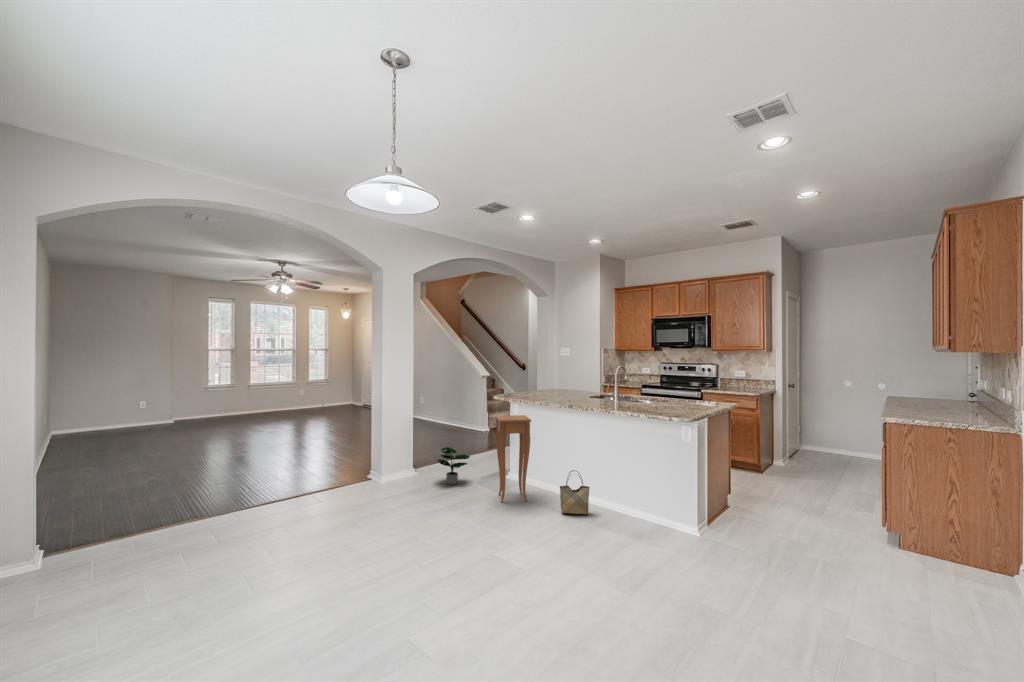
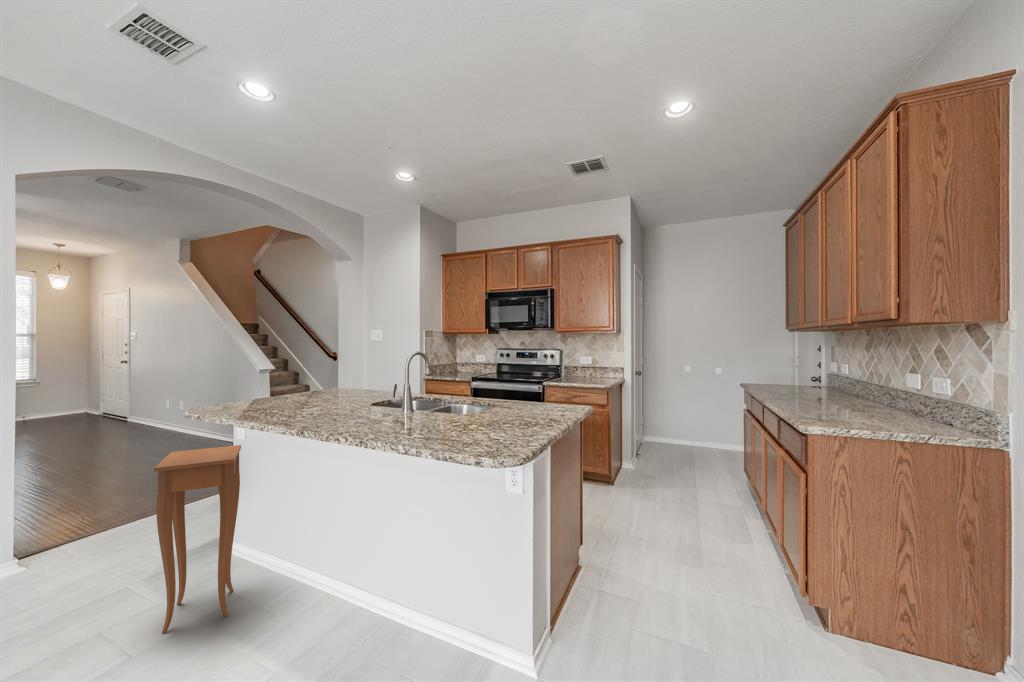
potted plant: present [437,447,470,484] -> none [57,510,145,587]
woven basket: present [560,470,590,514] -> none [278,552,343,648]

